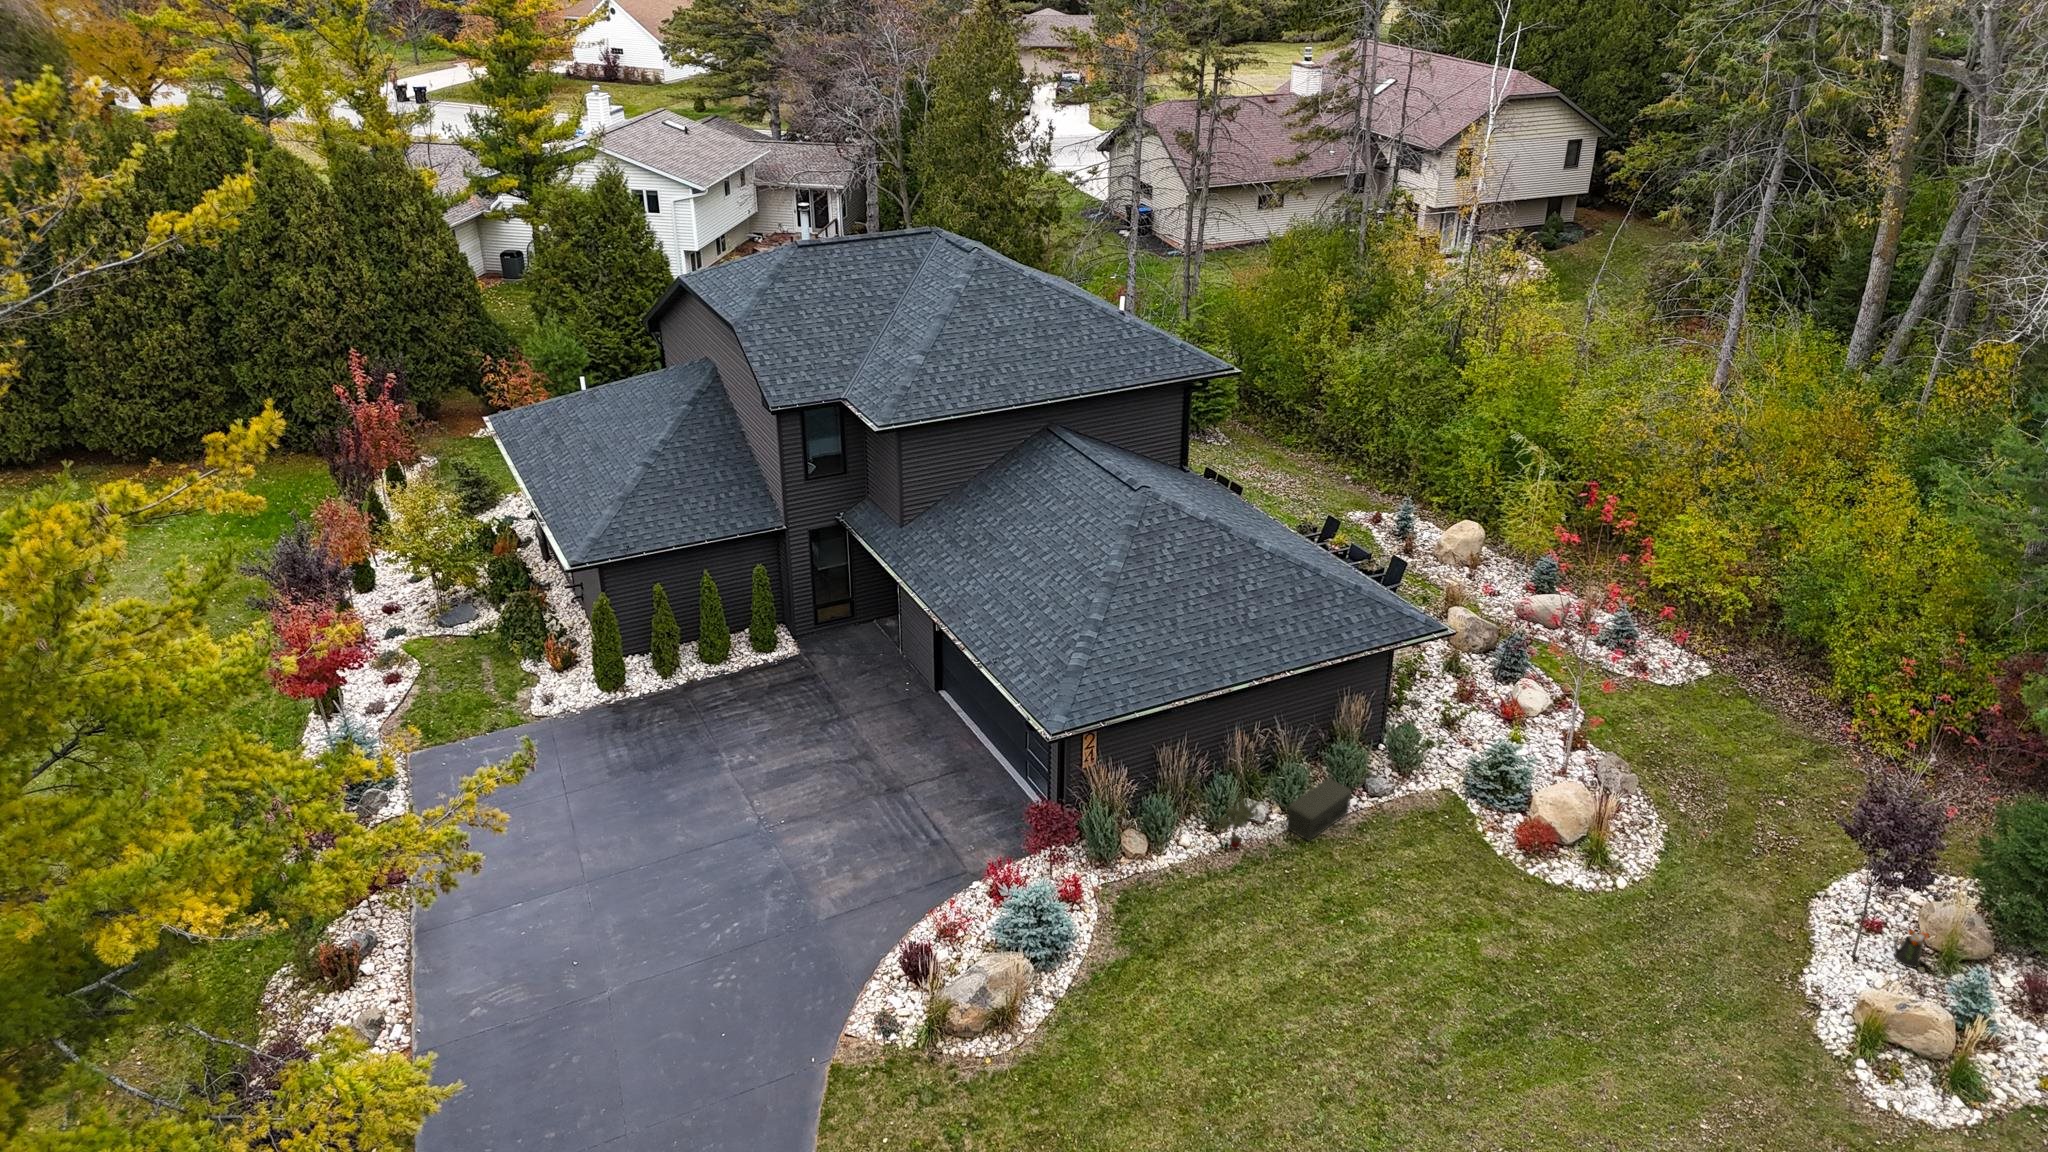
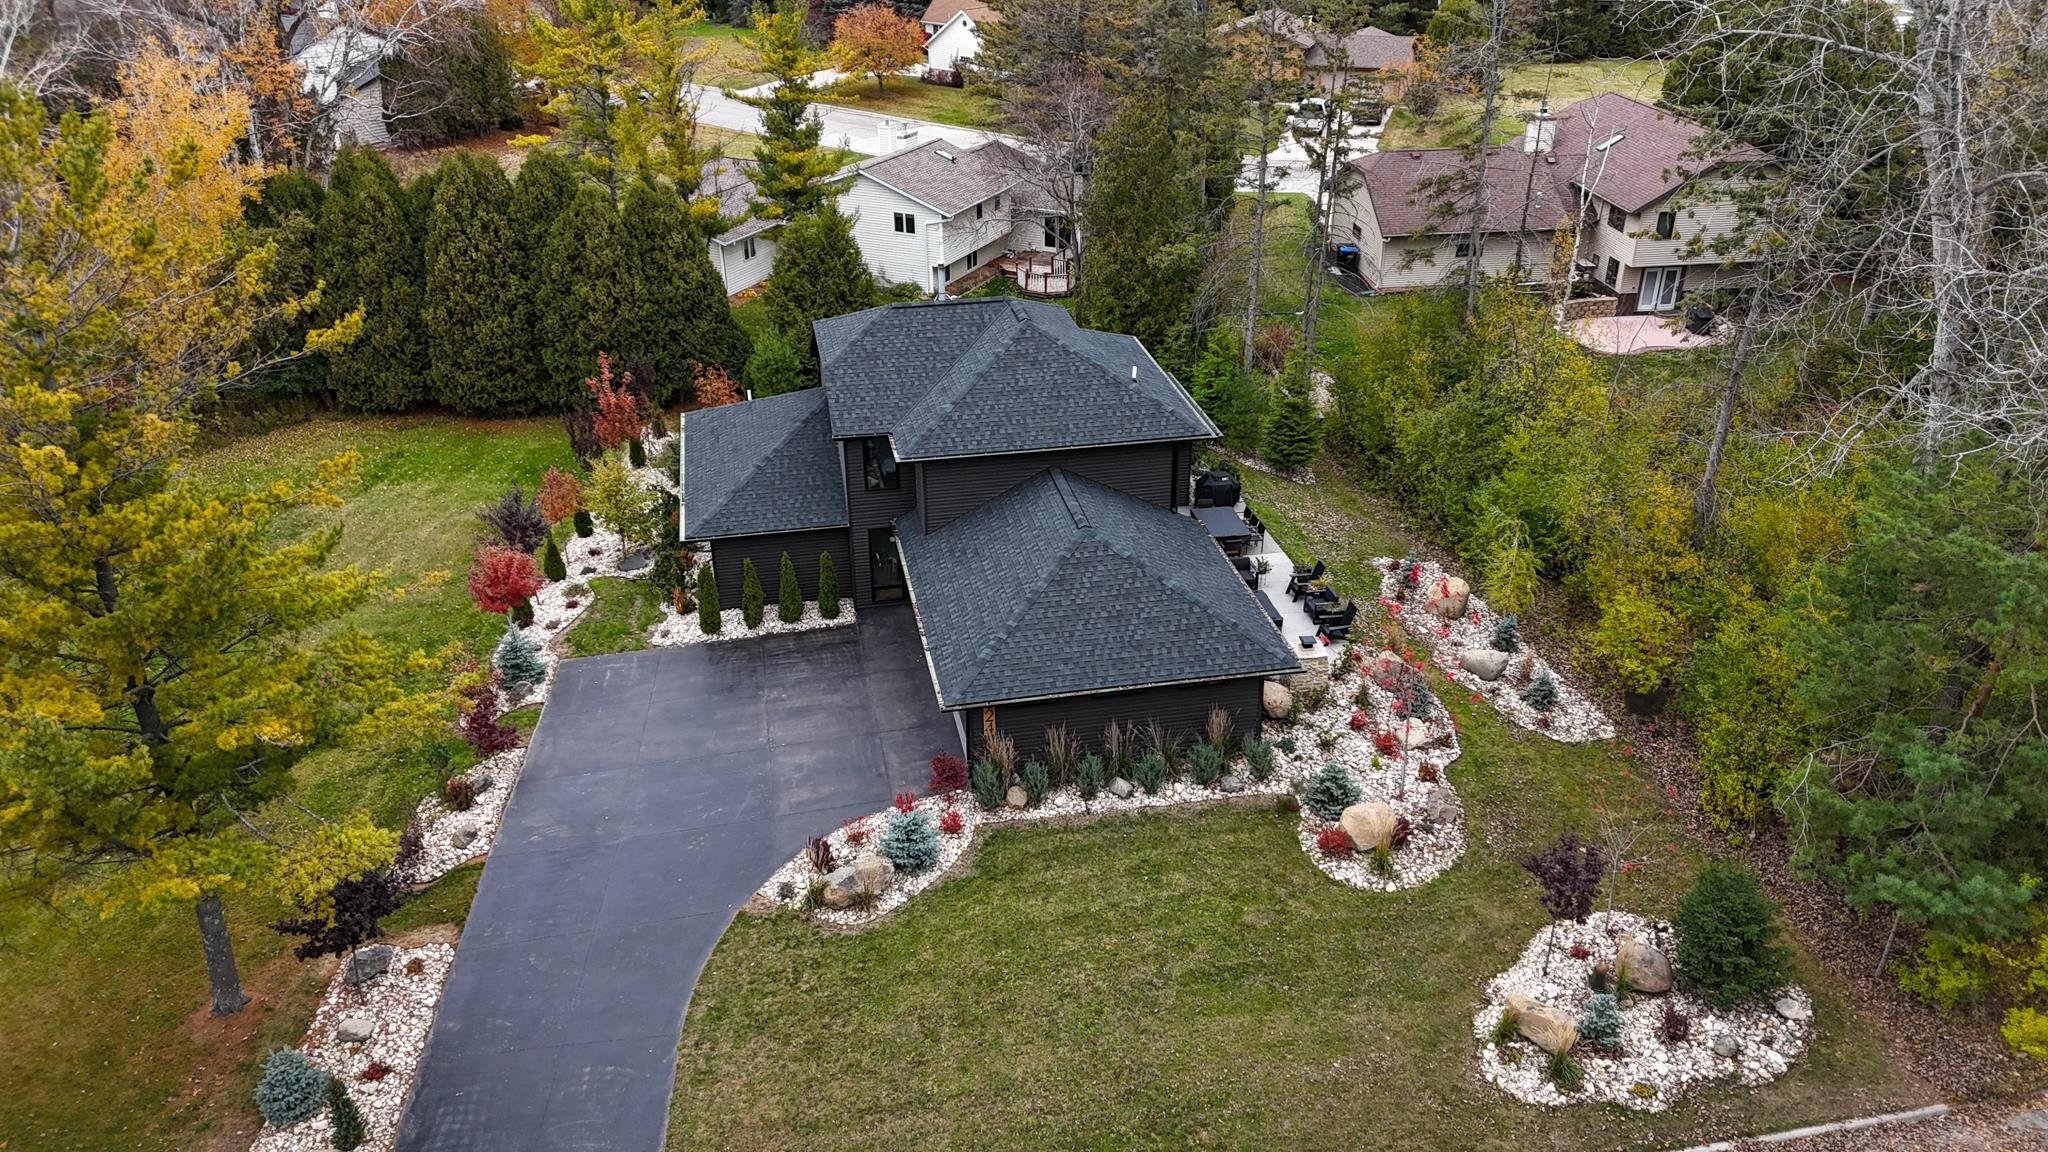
lounge chair: none [1710,617,1769,663] -> present [1624,688,1668,725]
storage bench: present [1286,779,1351,841] -> none [1145,771,1202,817]
potted tree: present [1217,796,1259,849] -> present [1290,774,1312,811]

